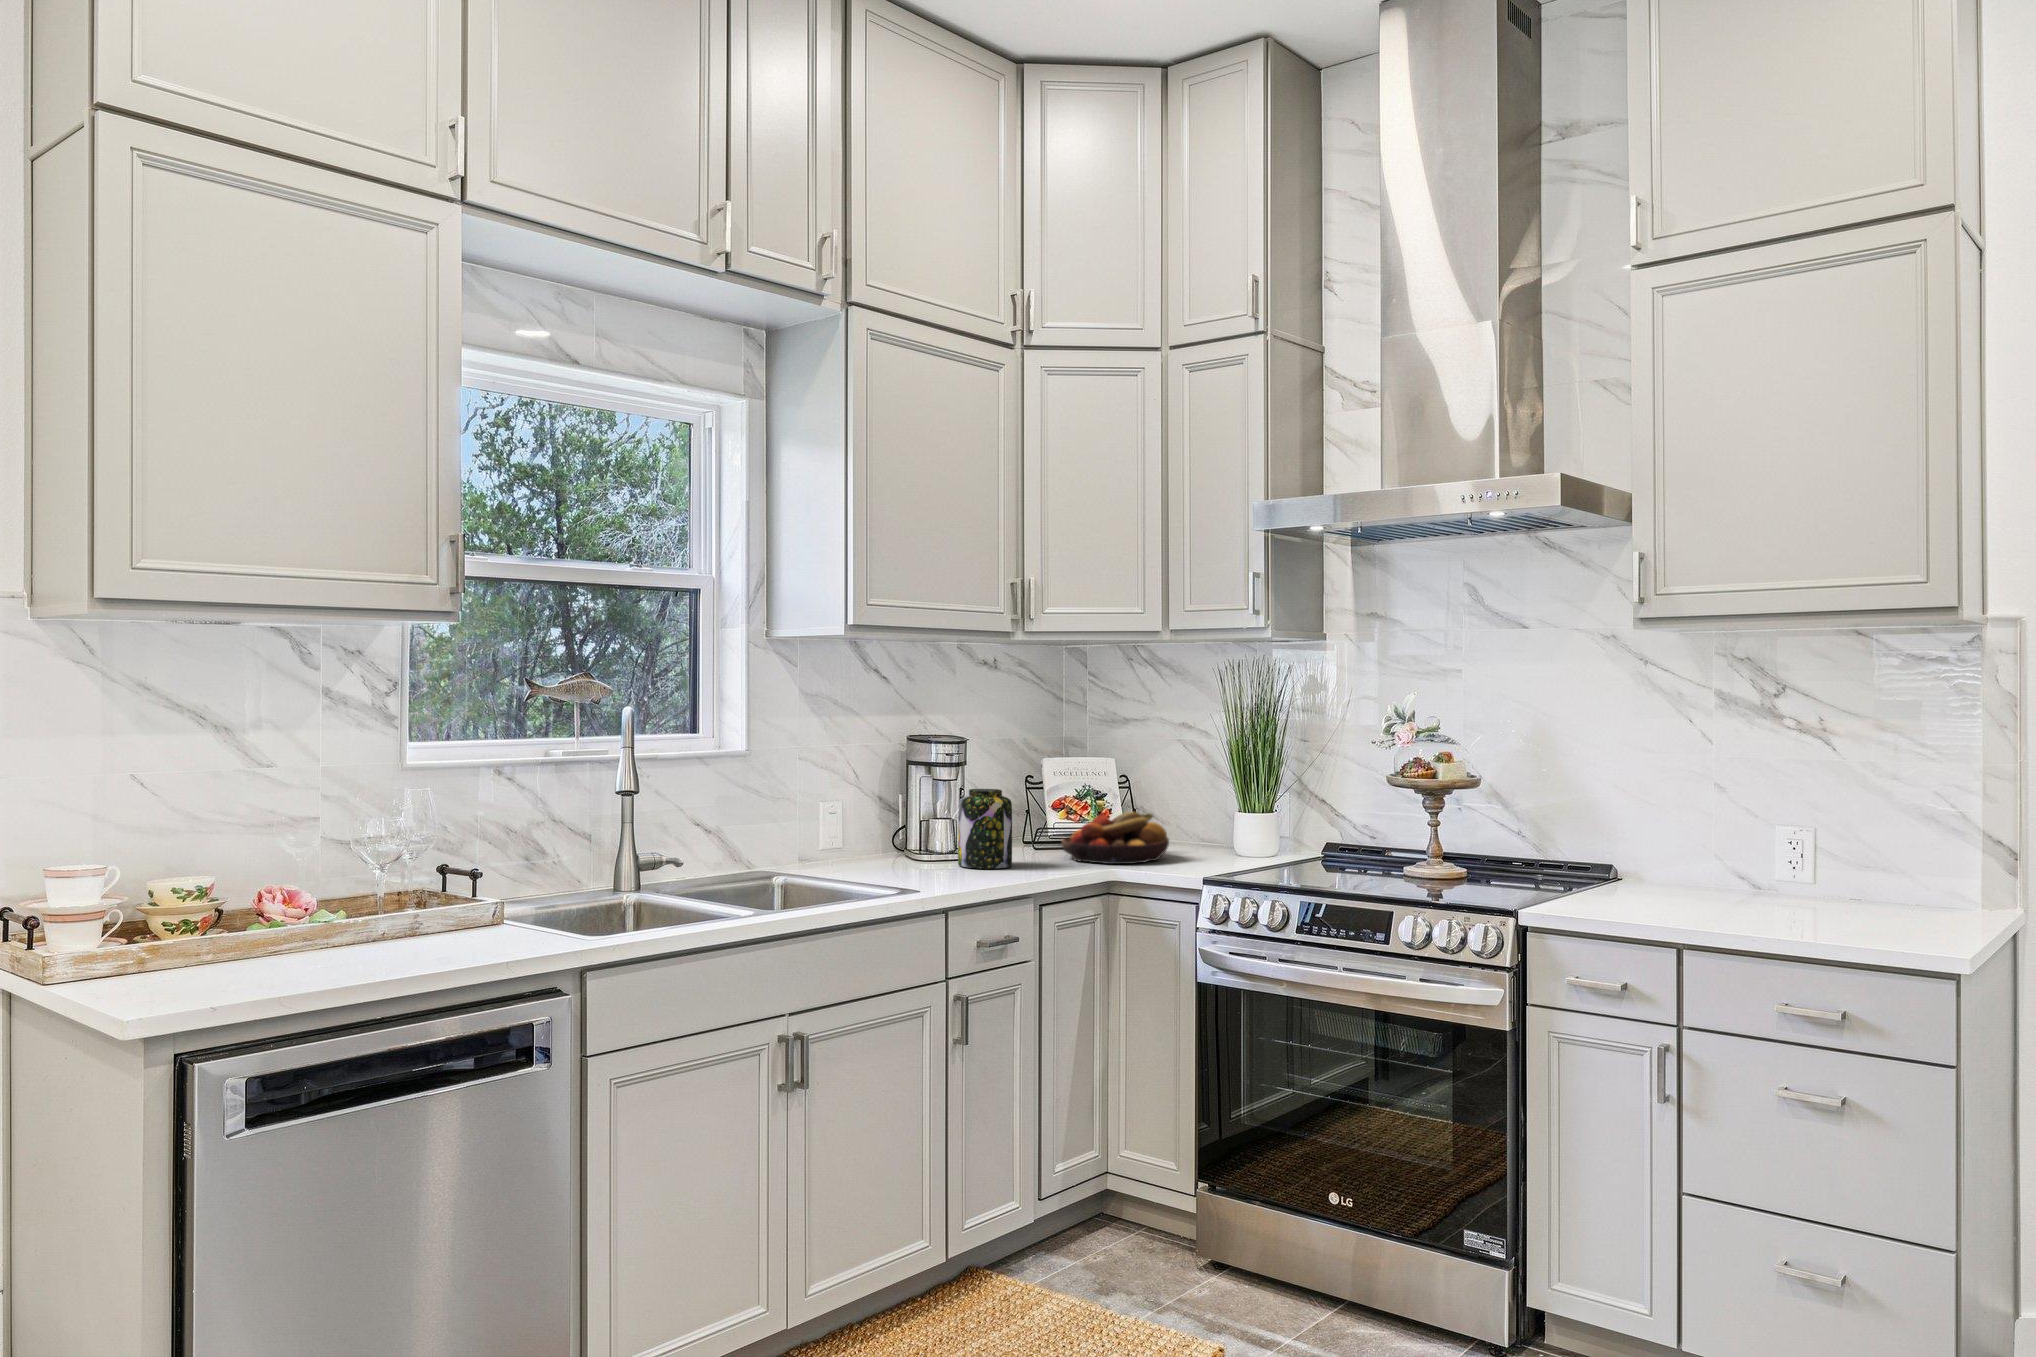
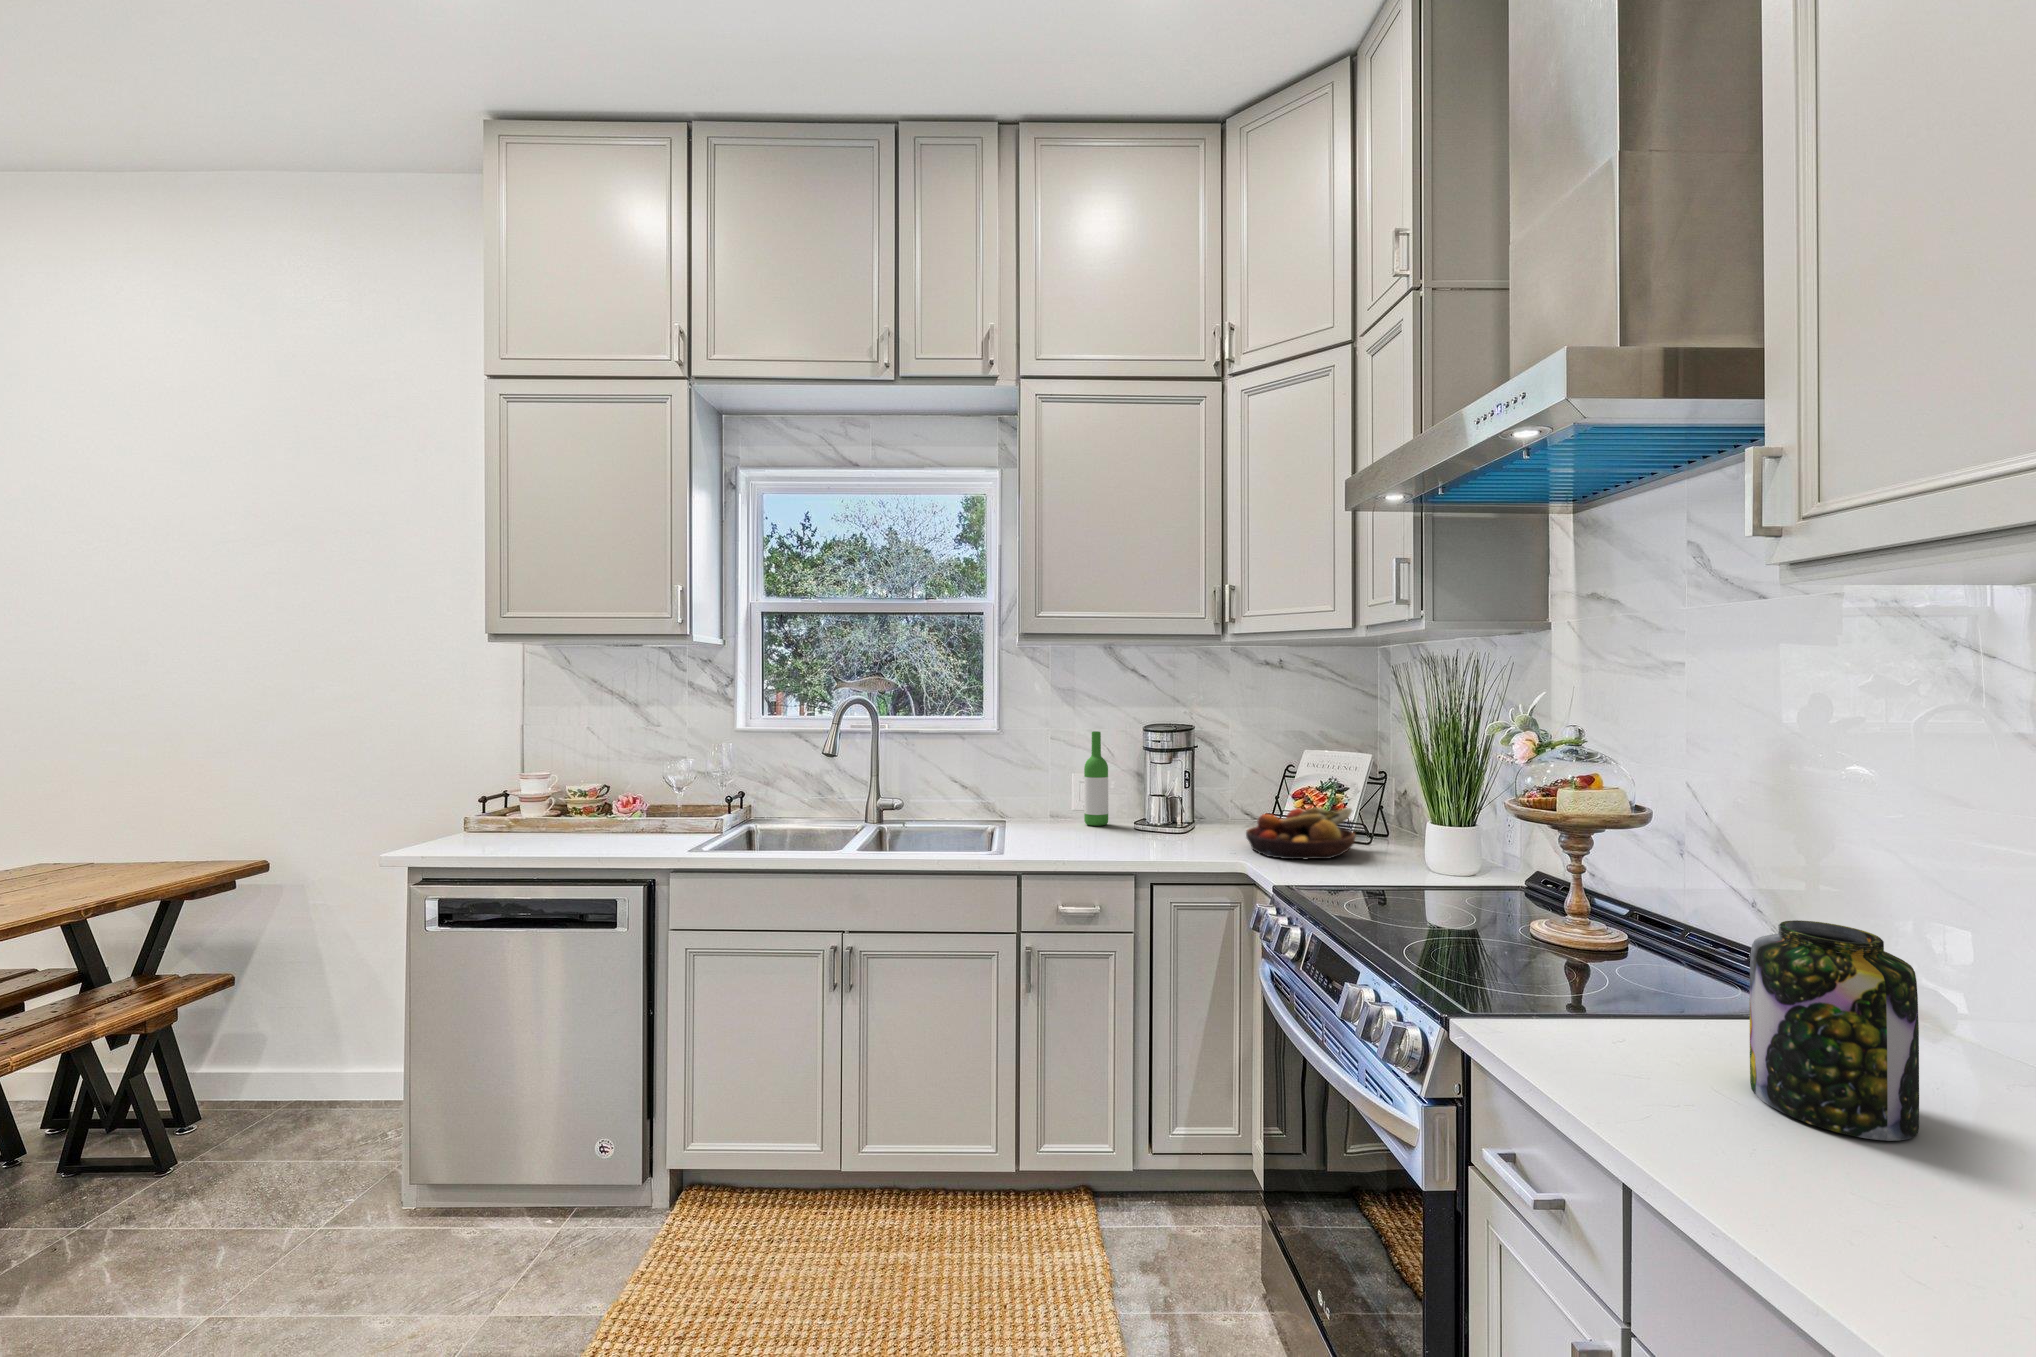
wine bottle: none [840,746,870,862] -> present [1084,731,1108,826]
jar: present [958,789,1012,869] -> present [1750,920,1919,1141]

